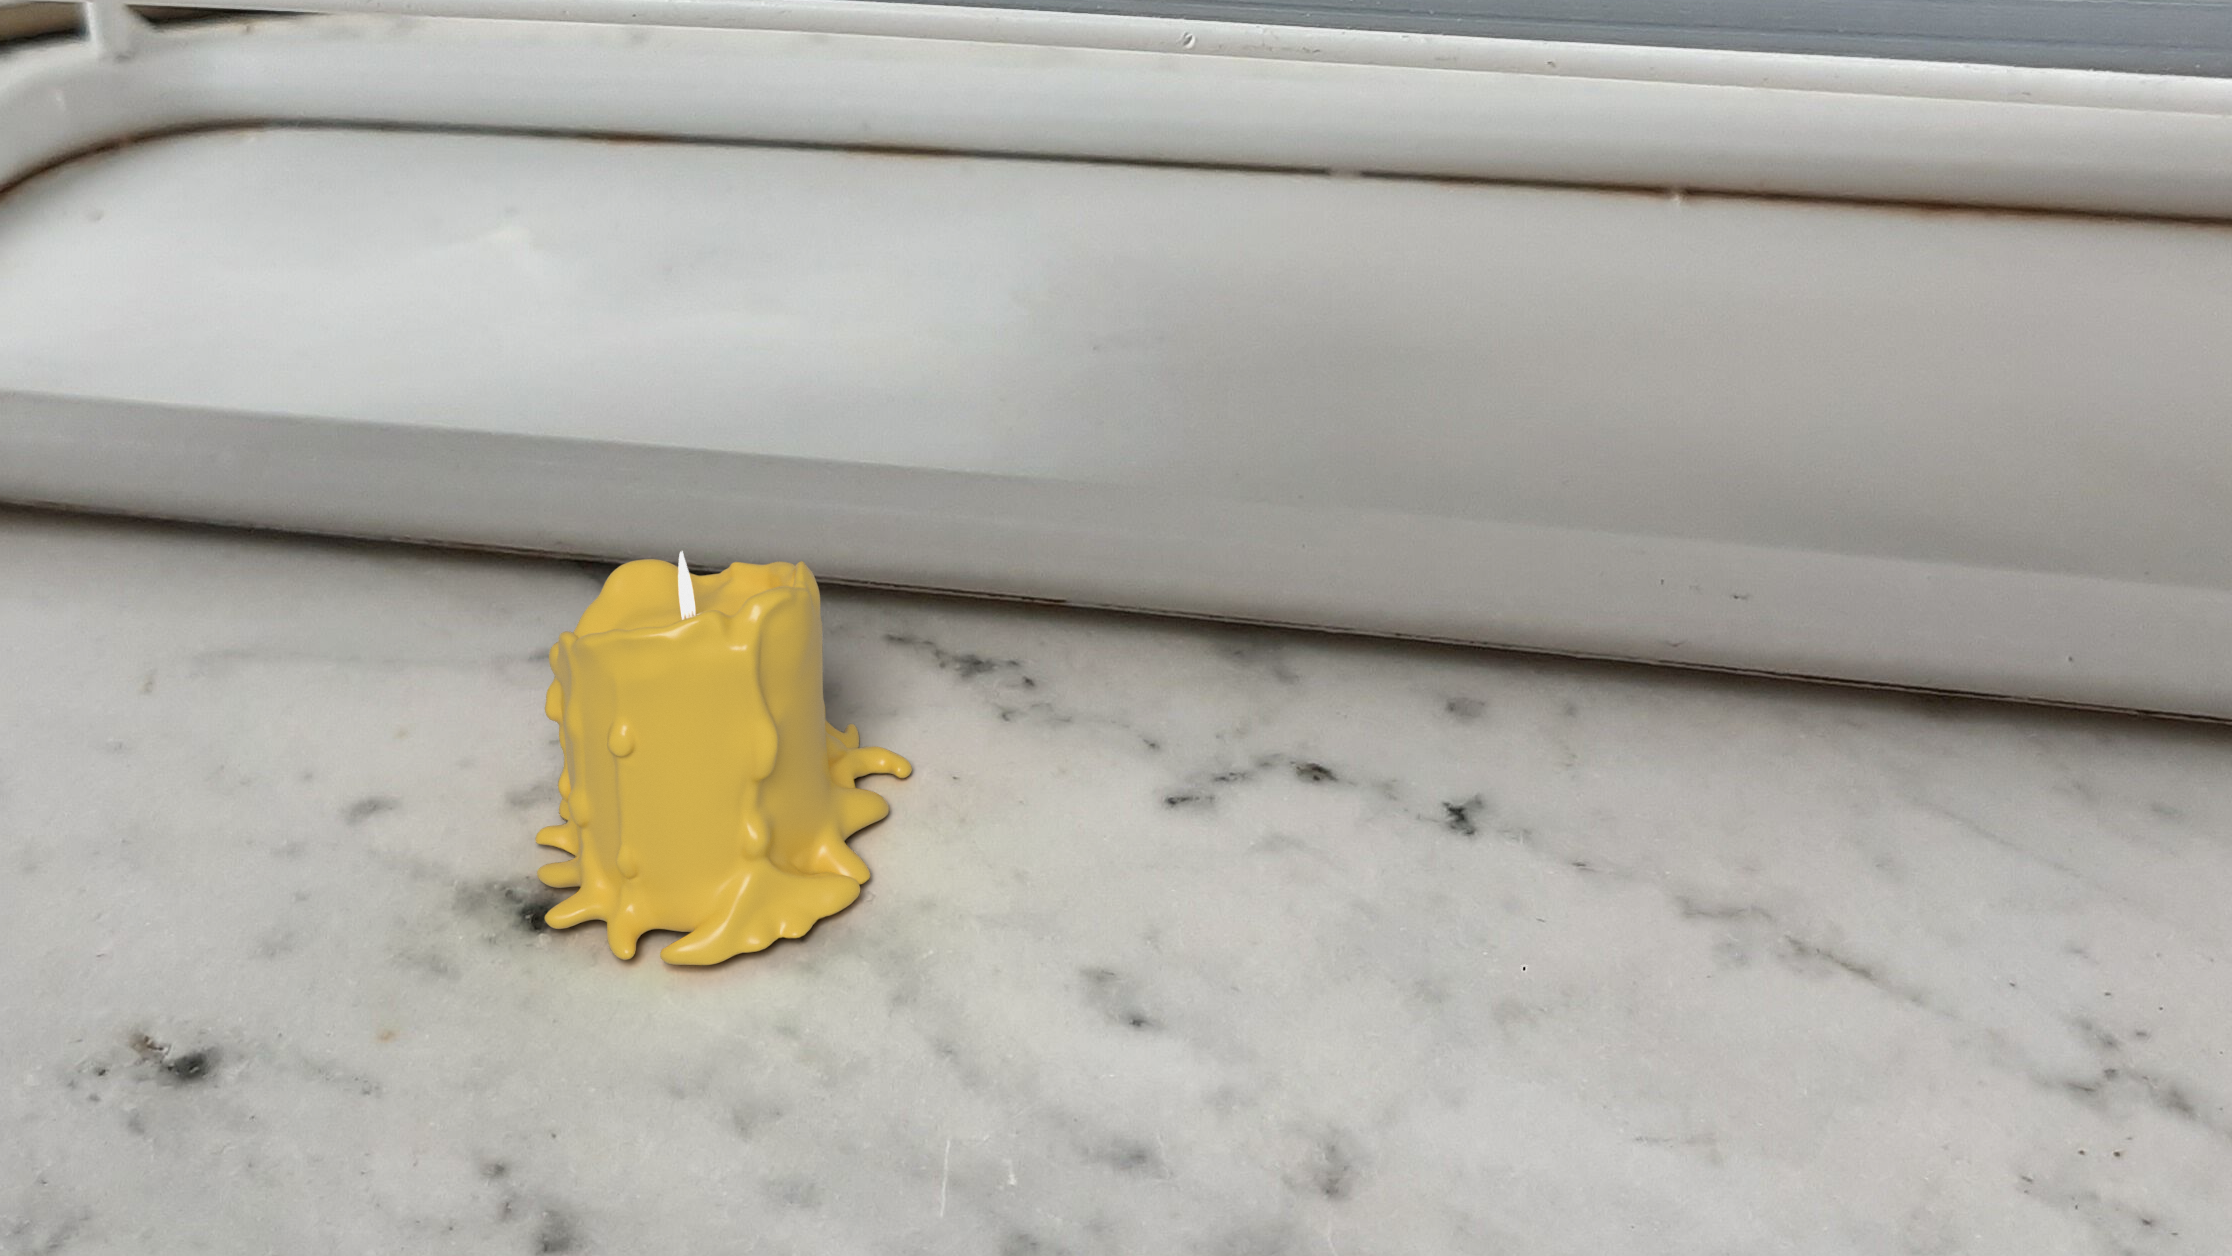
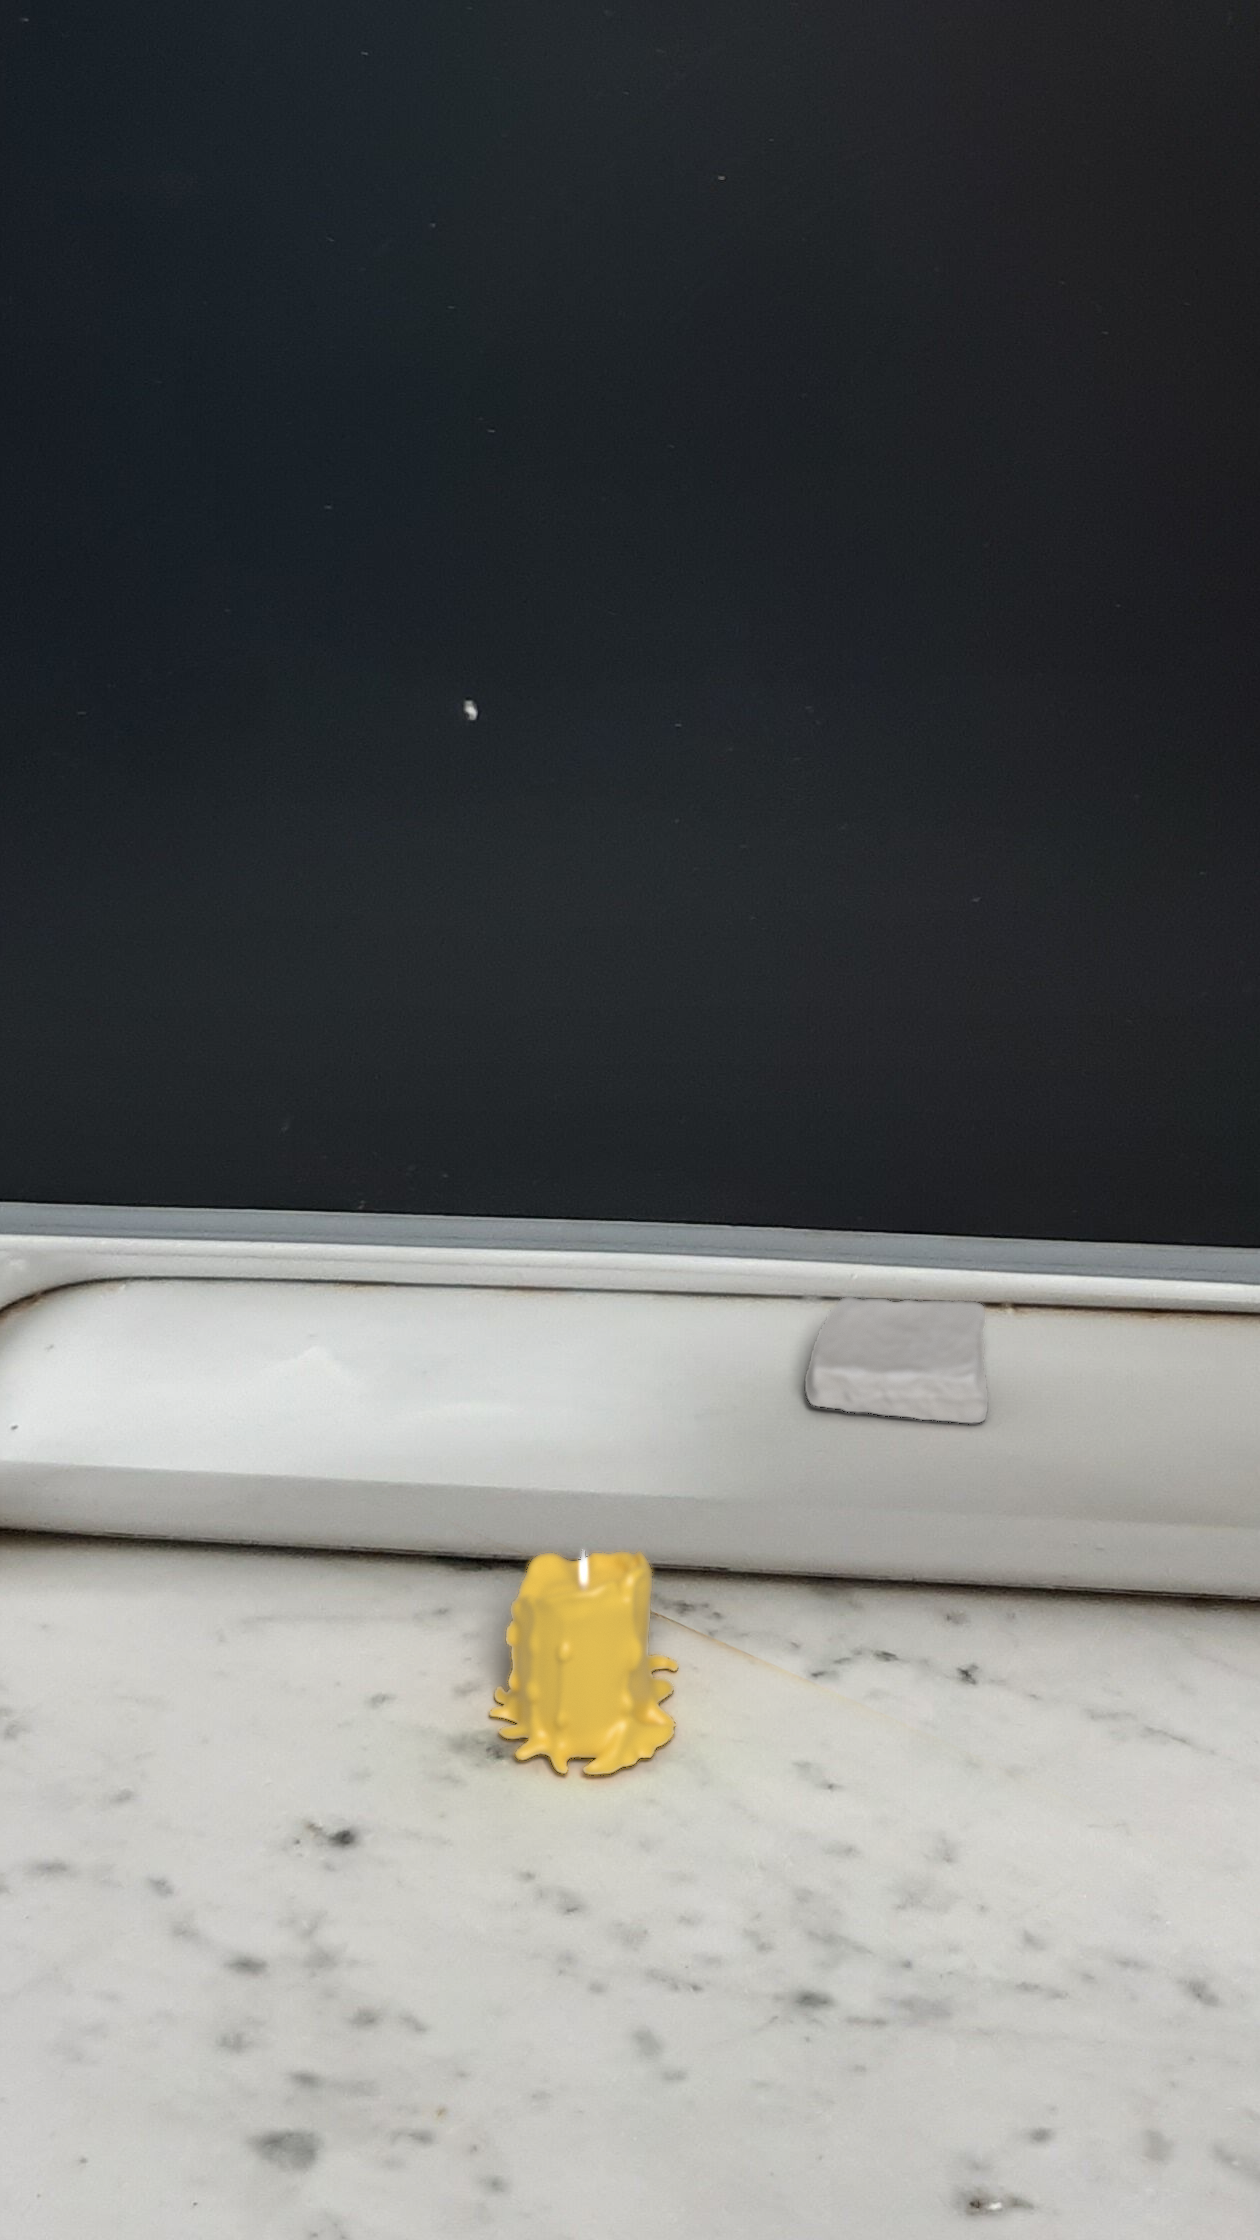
soap bar: none [1262,186,1575,388] -> present [805,1297,988,1423]

